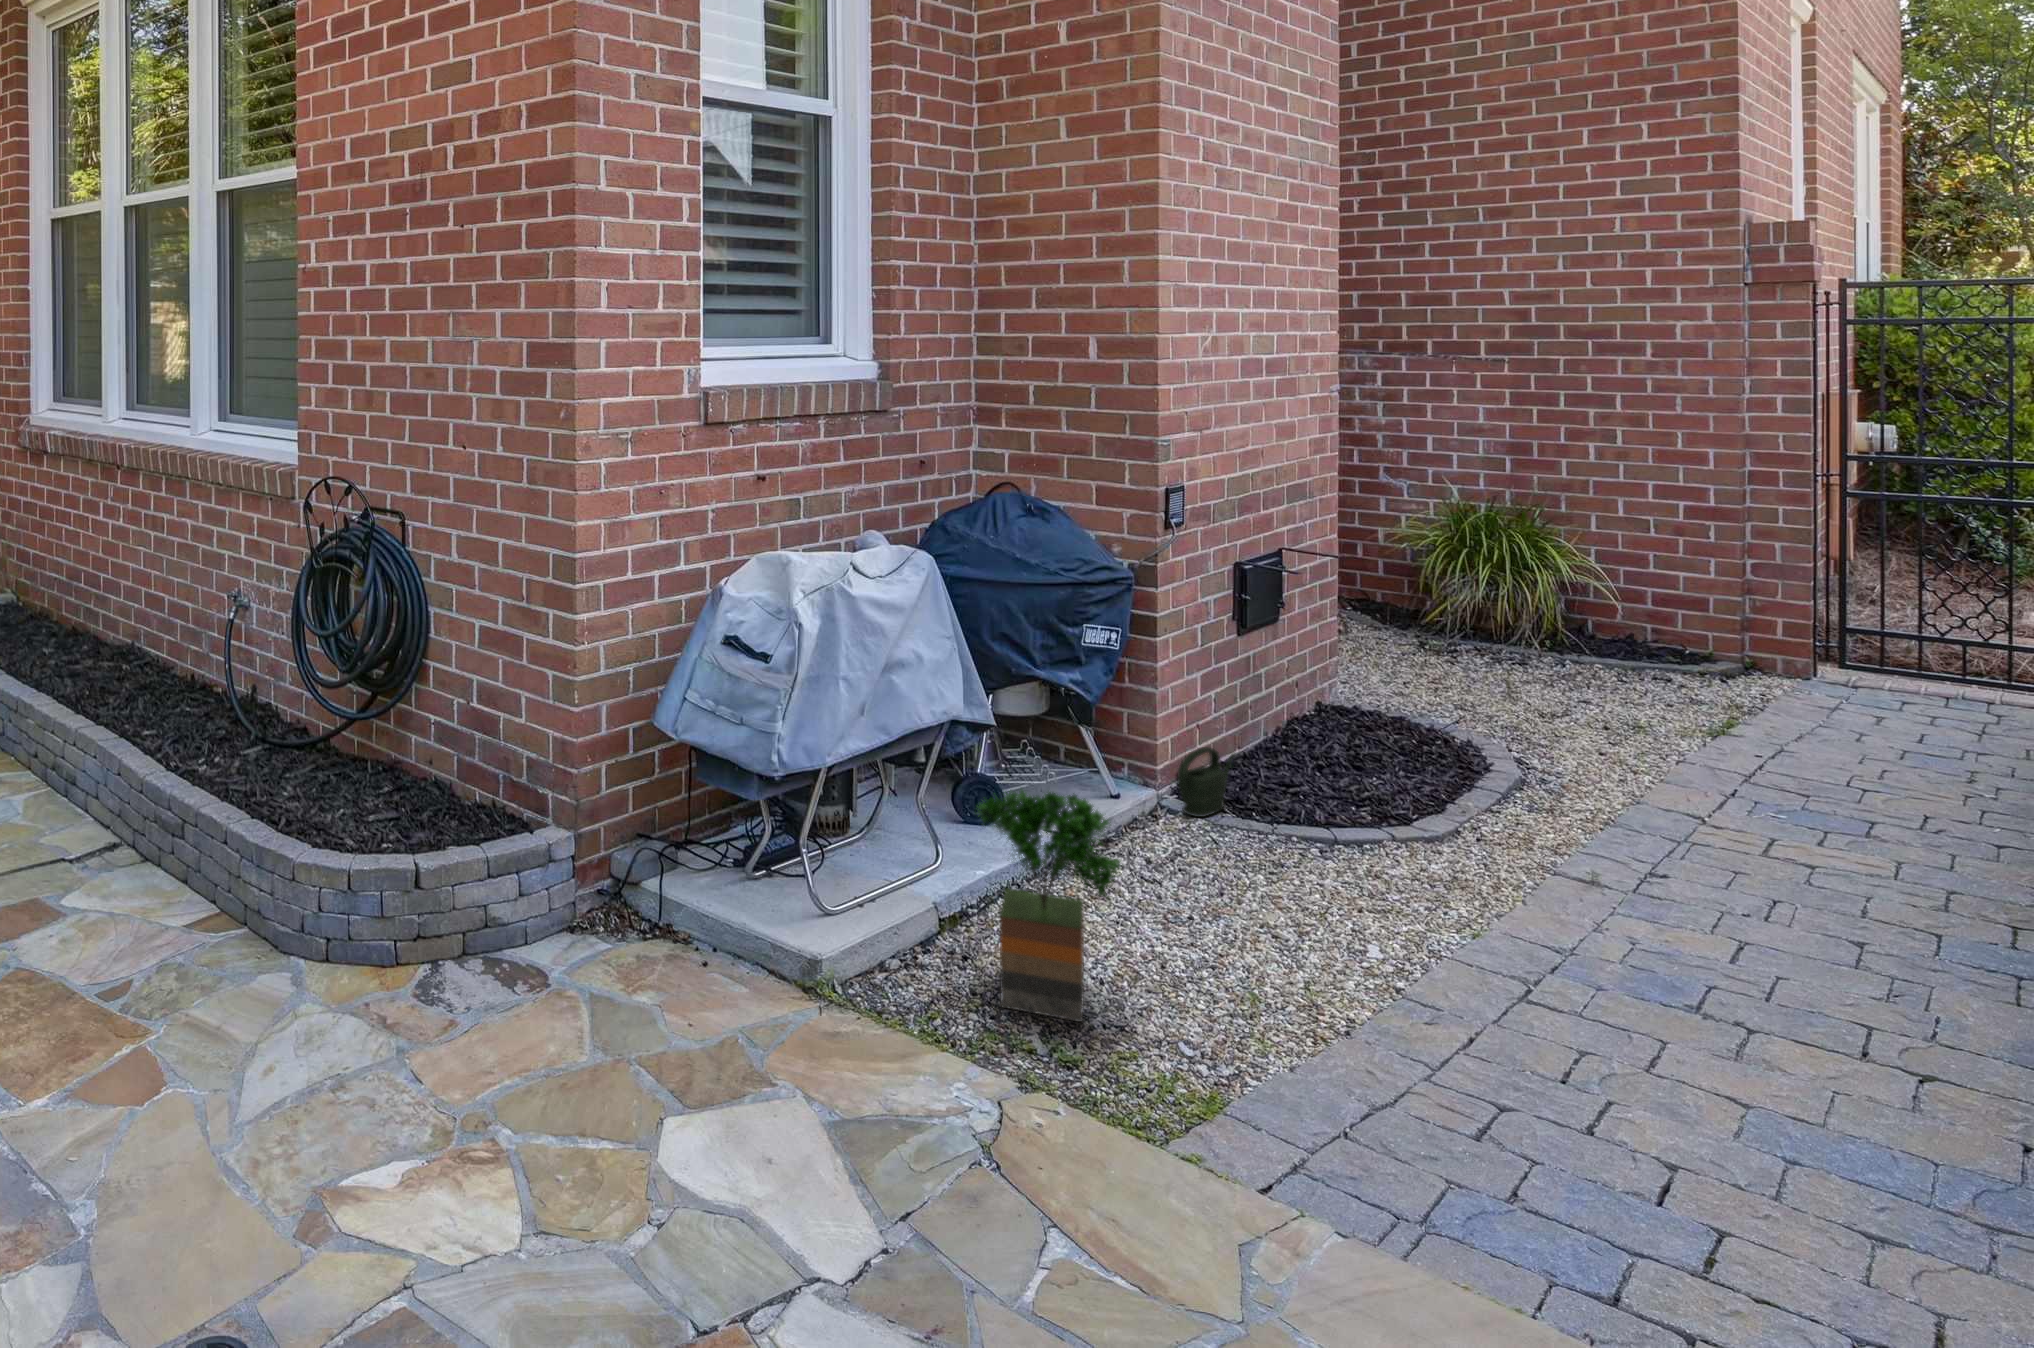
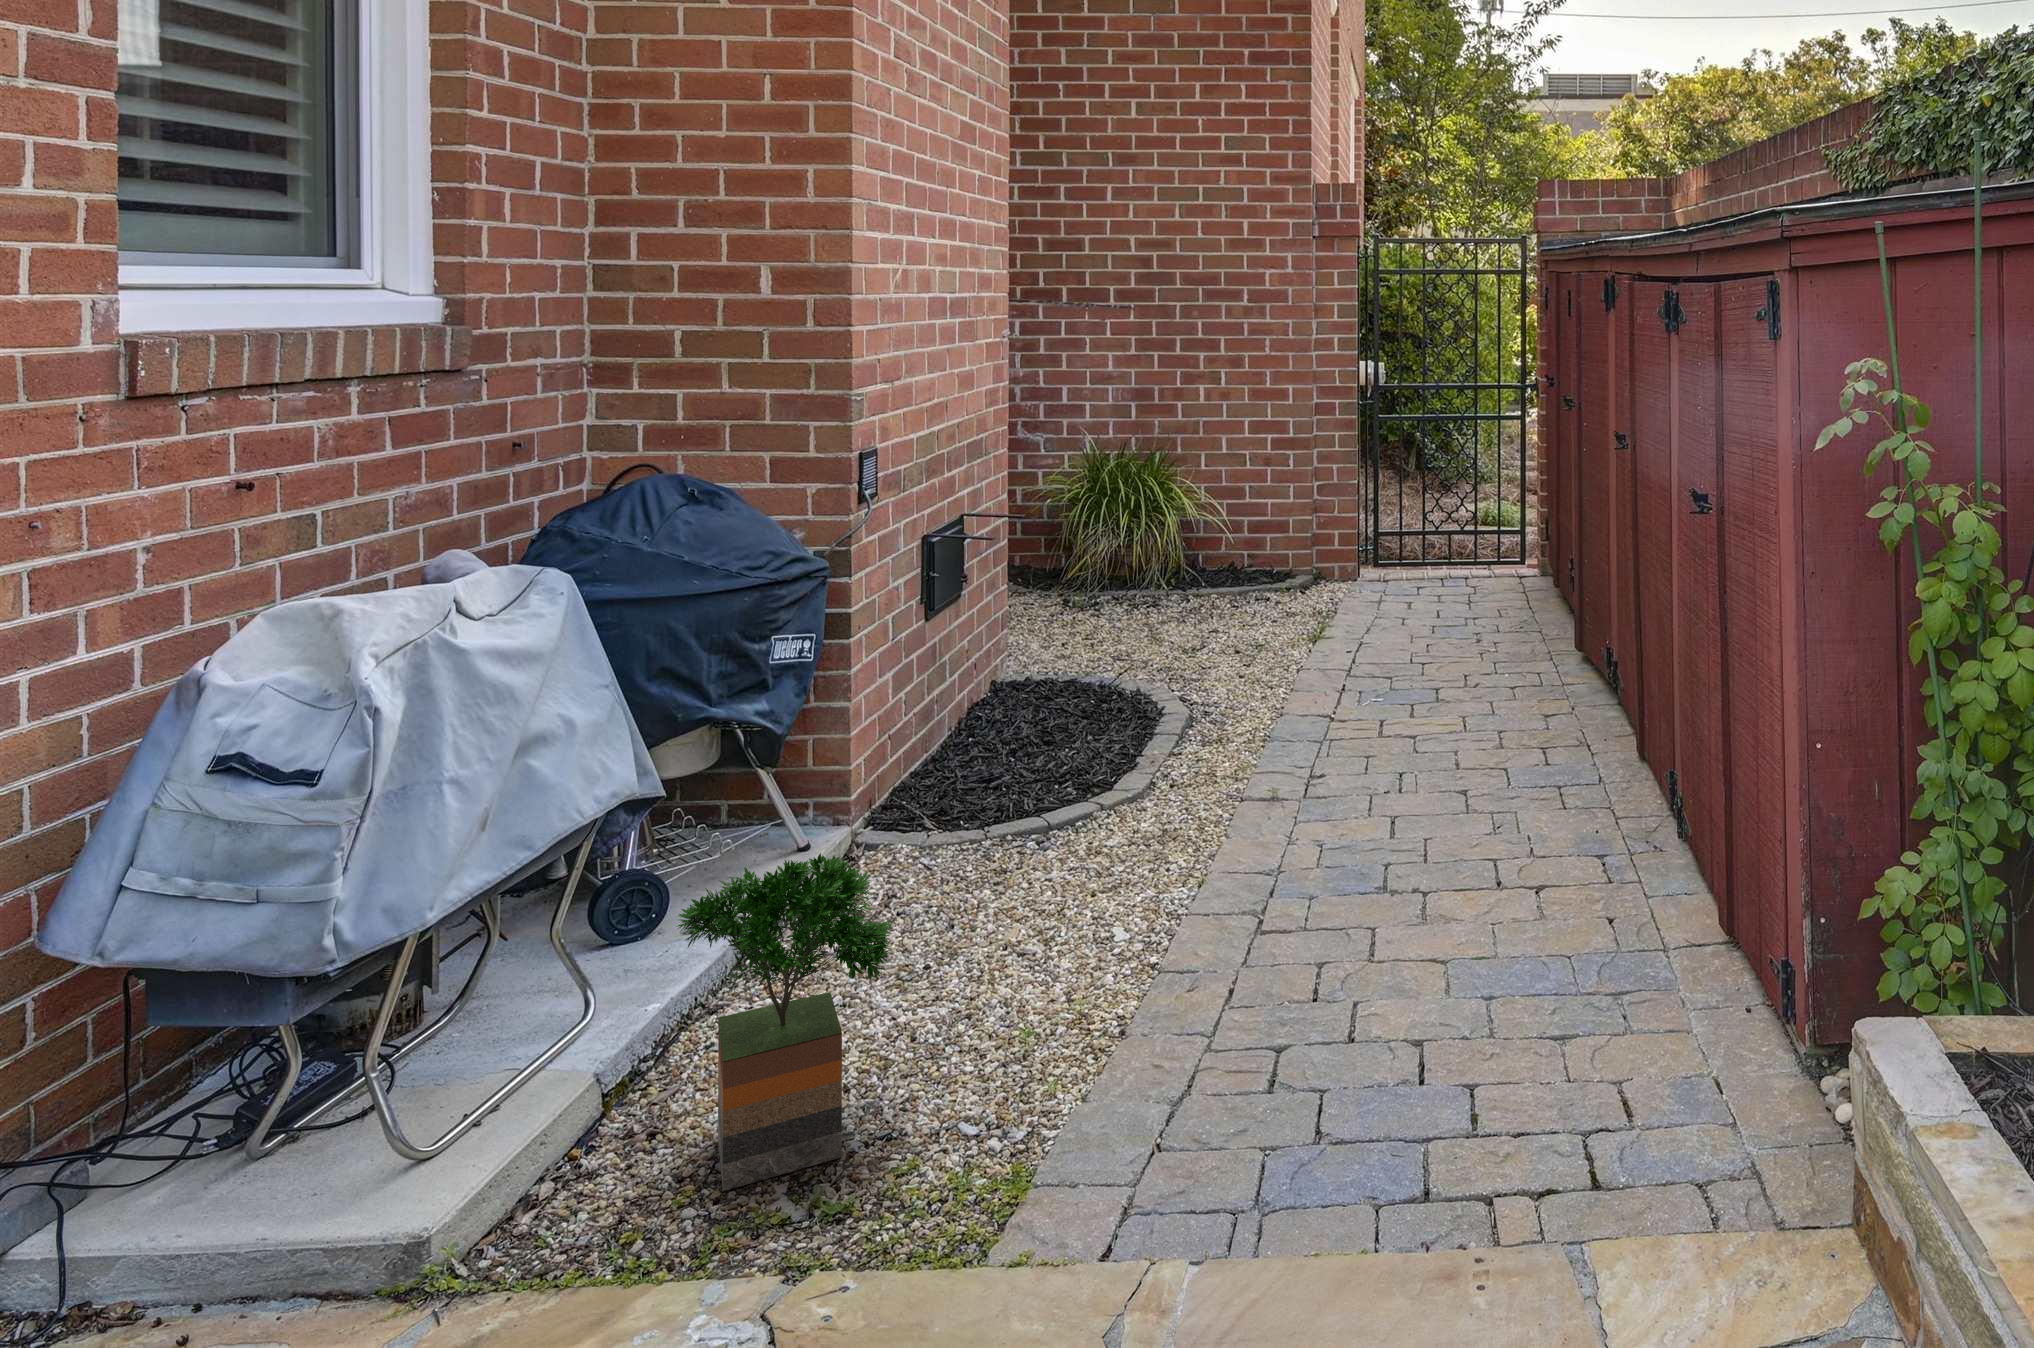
watering can: present [1177,747,1235,817] -> none [877,756,932,843]

